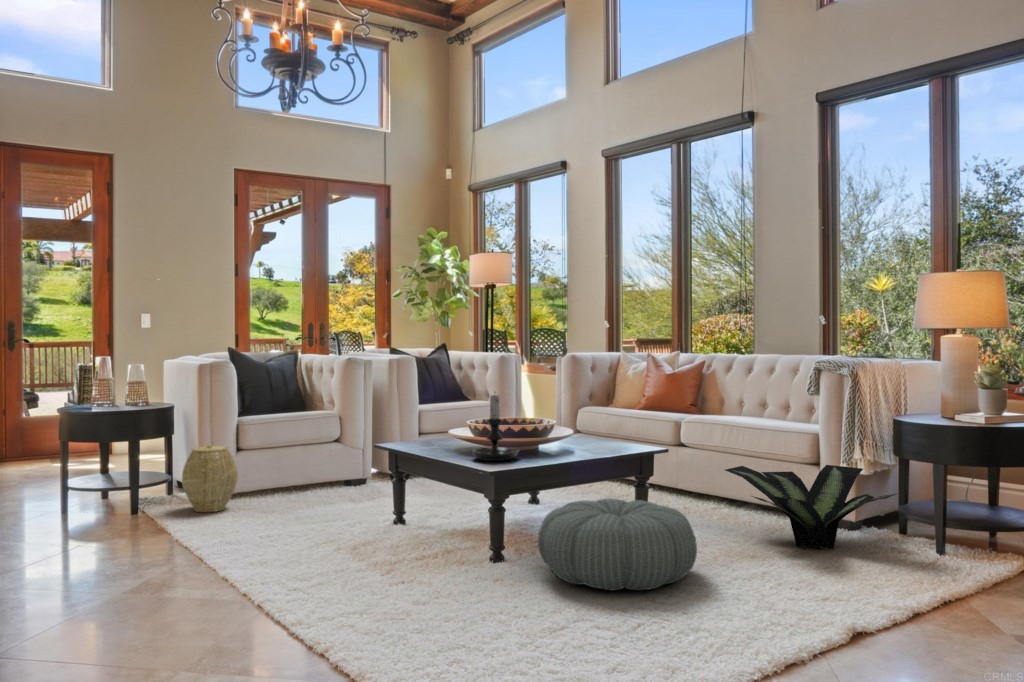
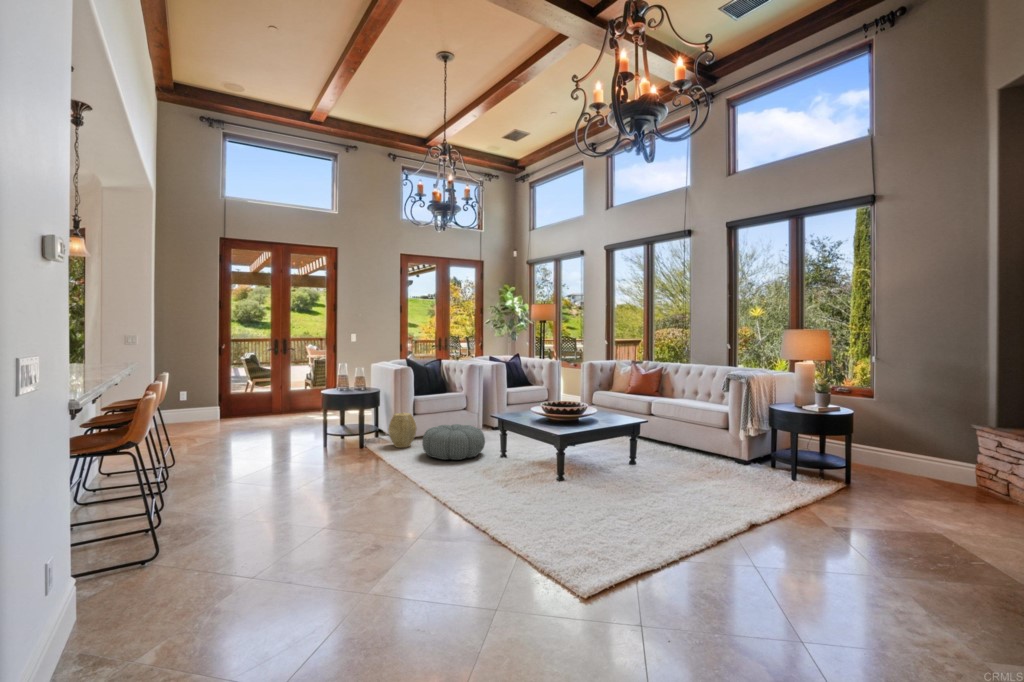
candle holder: present [472,395,519,461] -> none [546,391,571,428]
potted plant: present [725,465,896,549] -> none [678,430,773,477]
pouf: present [538,498,697,590] -> present [422,424,485,460]

